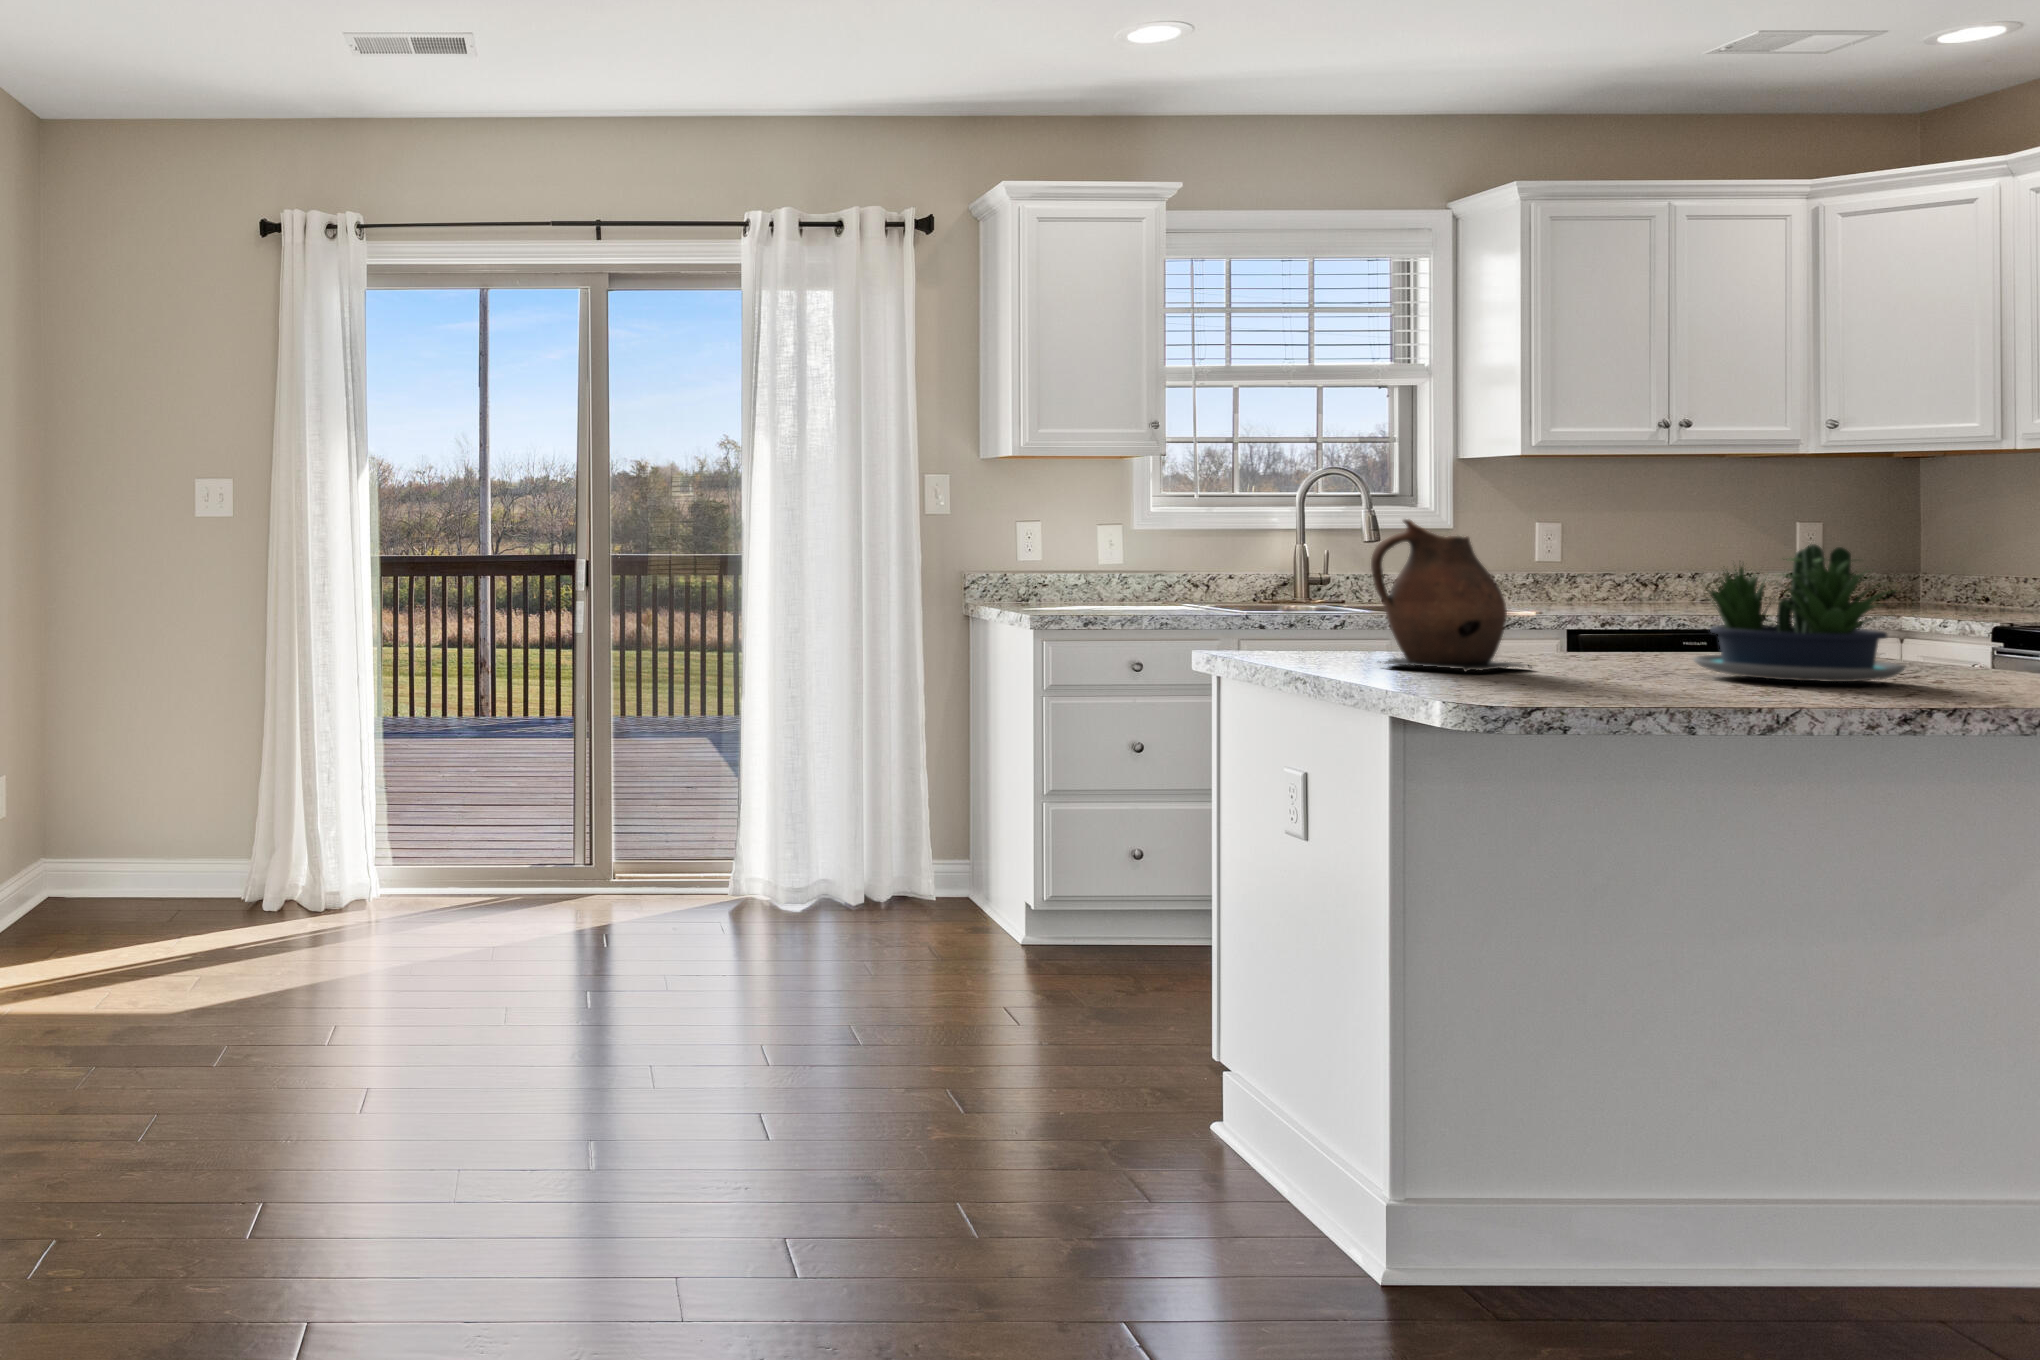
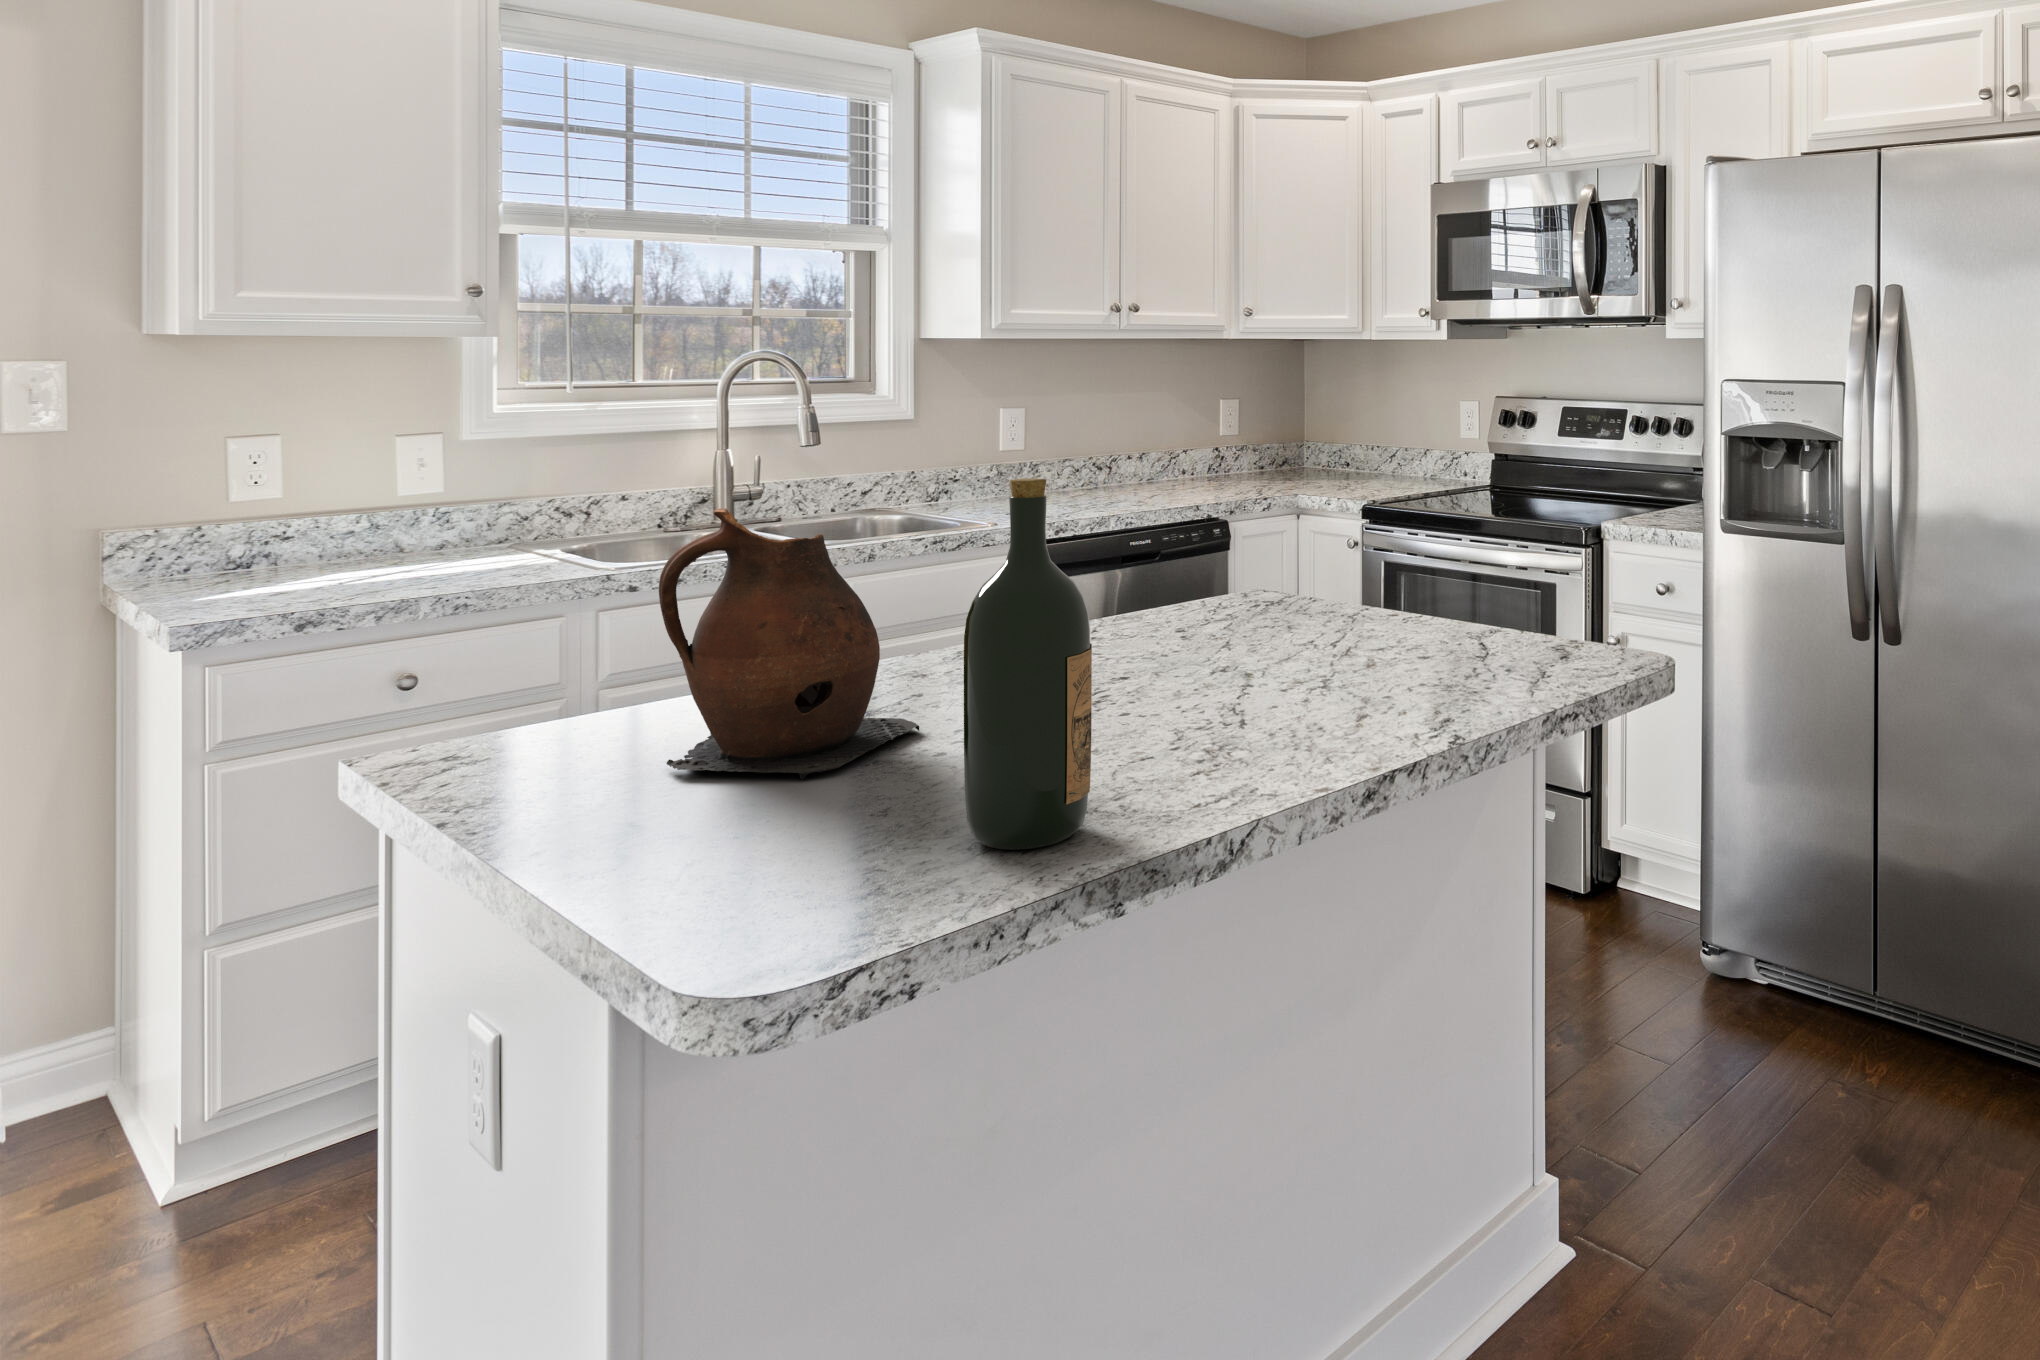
wine bottle: none [1586,481,1672,695] -> present [964,478,1092,850]
potted plant: present [1694,544,1905,682] -> none [1126,522,1381,721]

